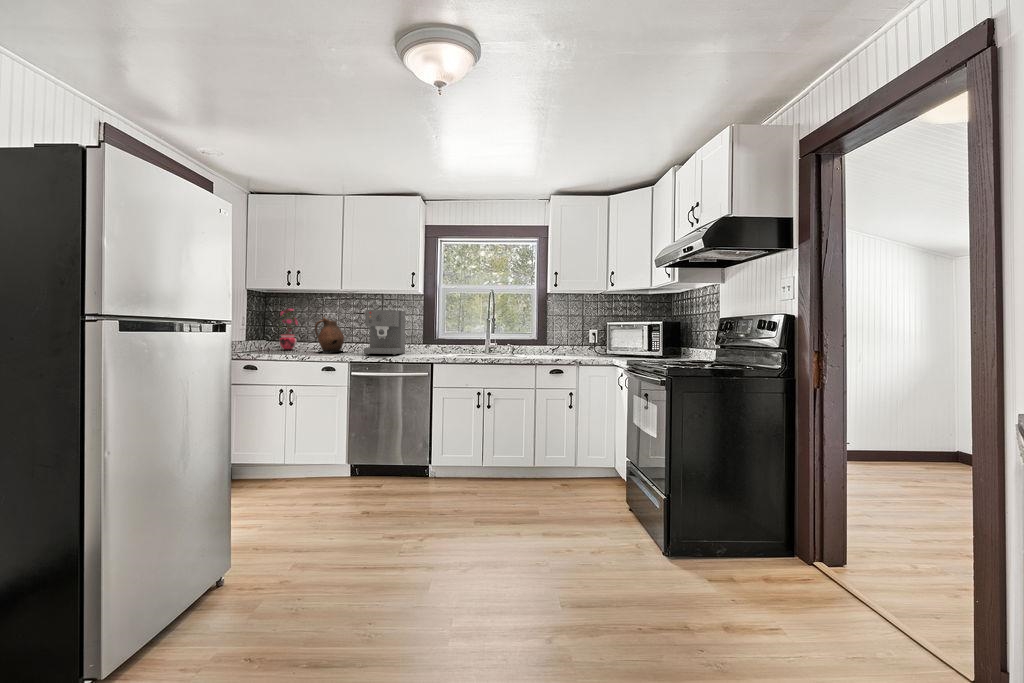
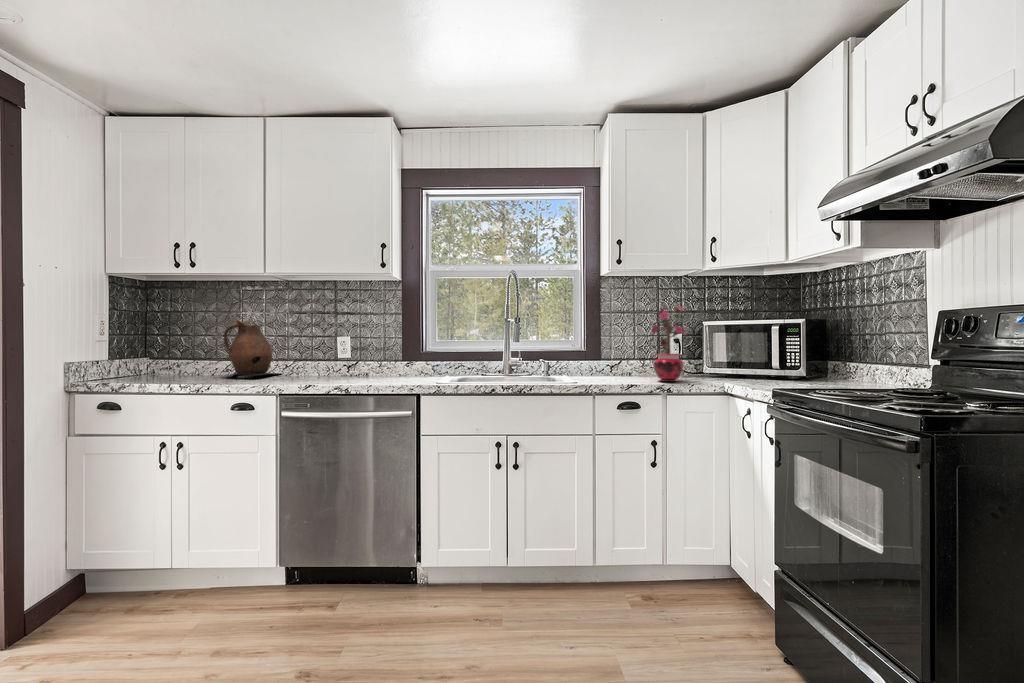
potted plant: present [279,309,298,350] -> present [648,307,685,382]
coffee maker: present [364,310,405,355] -> none [304,305,373,380]

